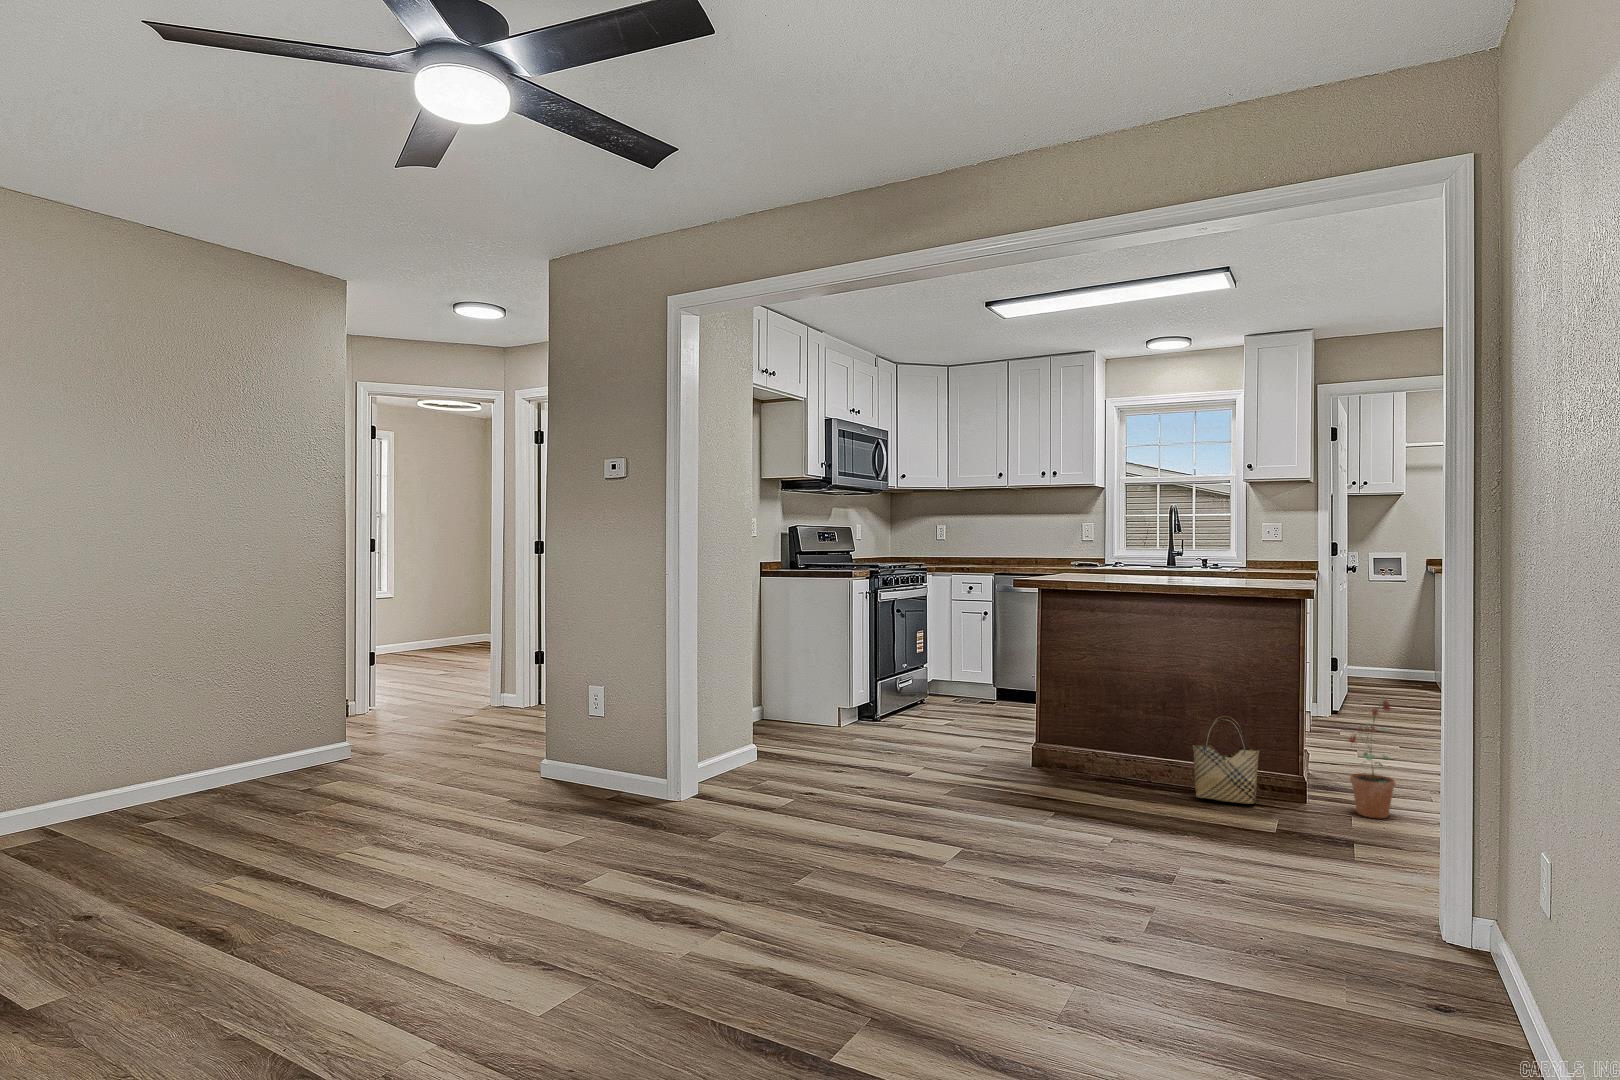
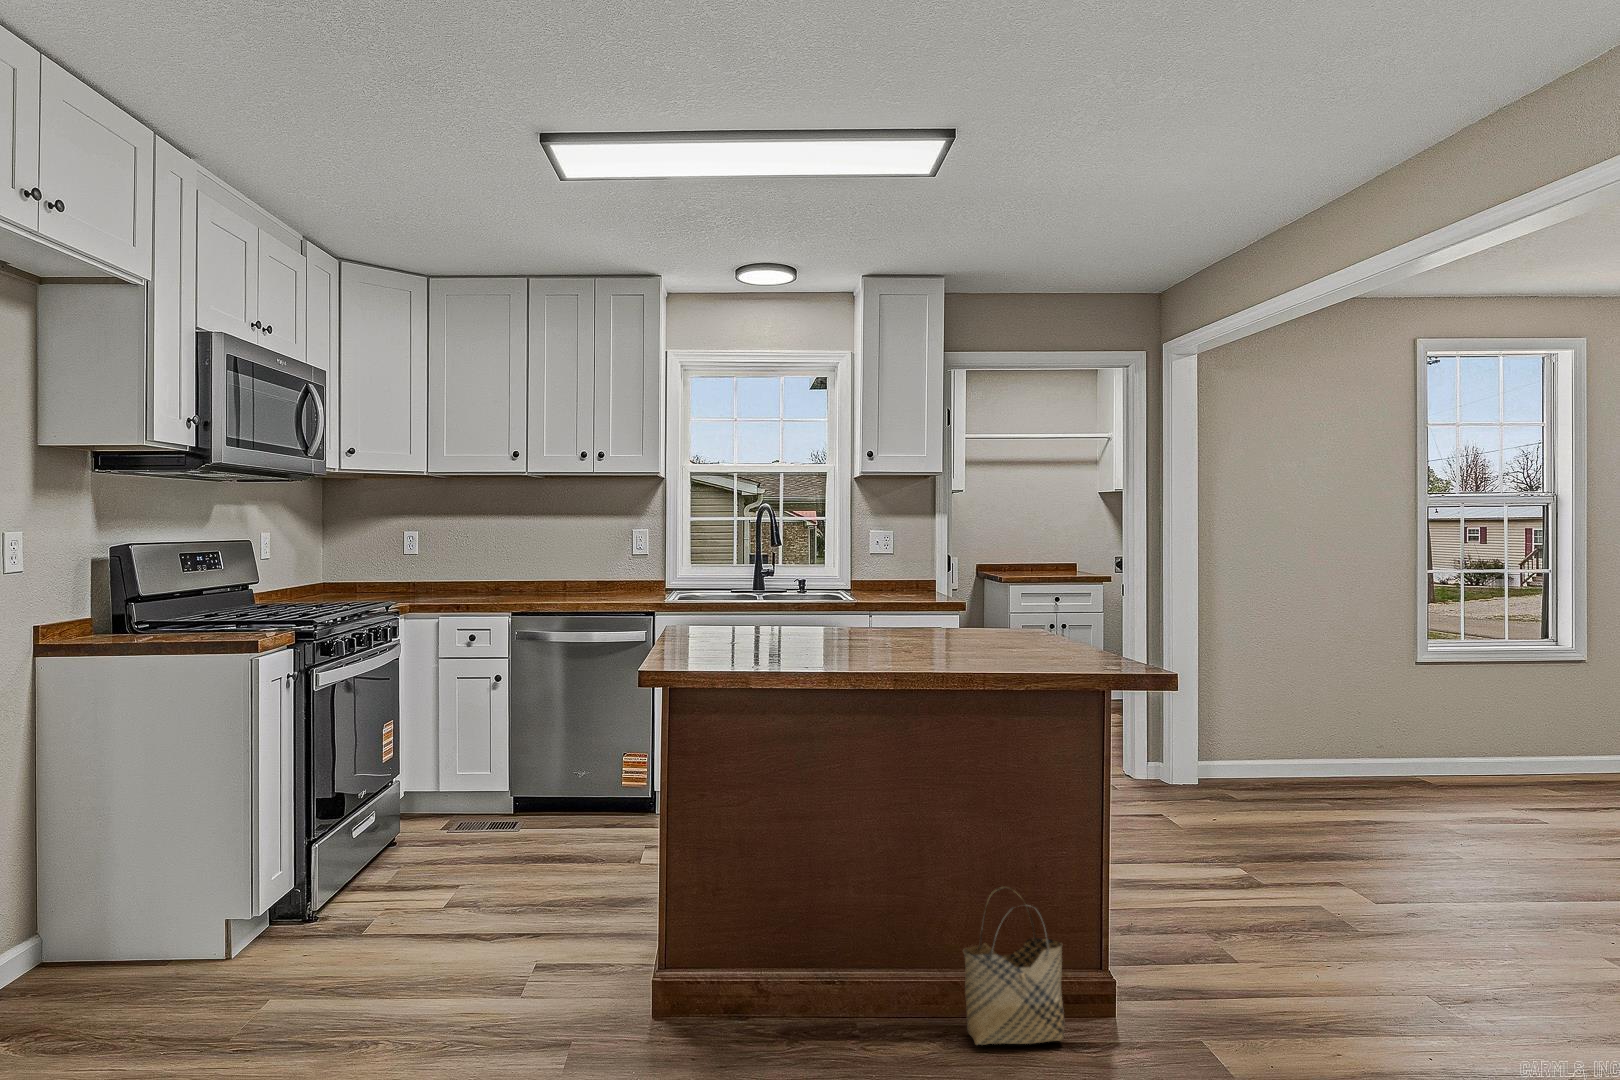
potted plant: present [1349,700,1395,818] -> none [1168,831,1243,1026]

